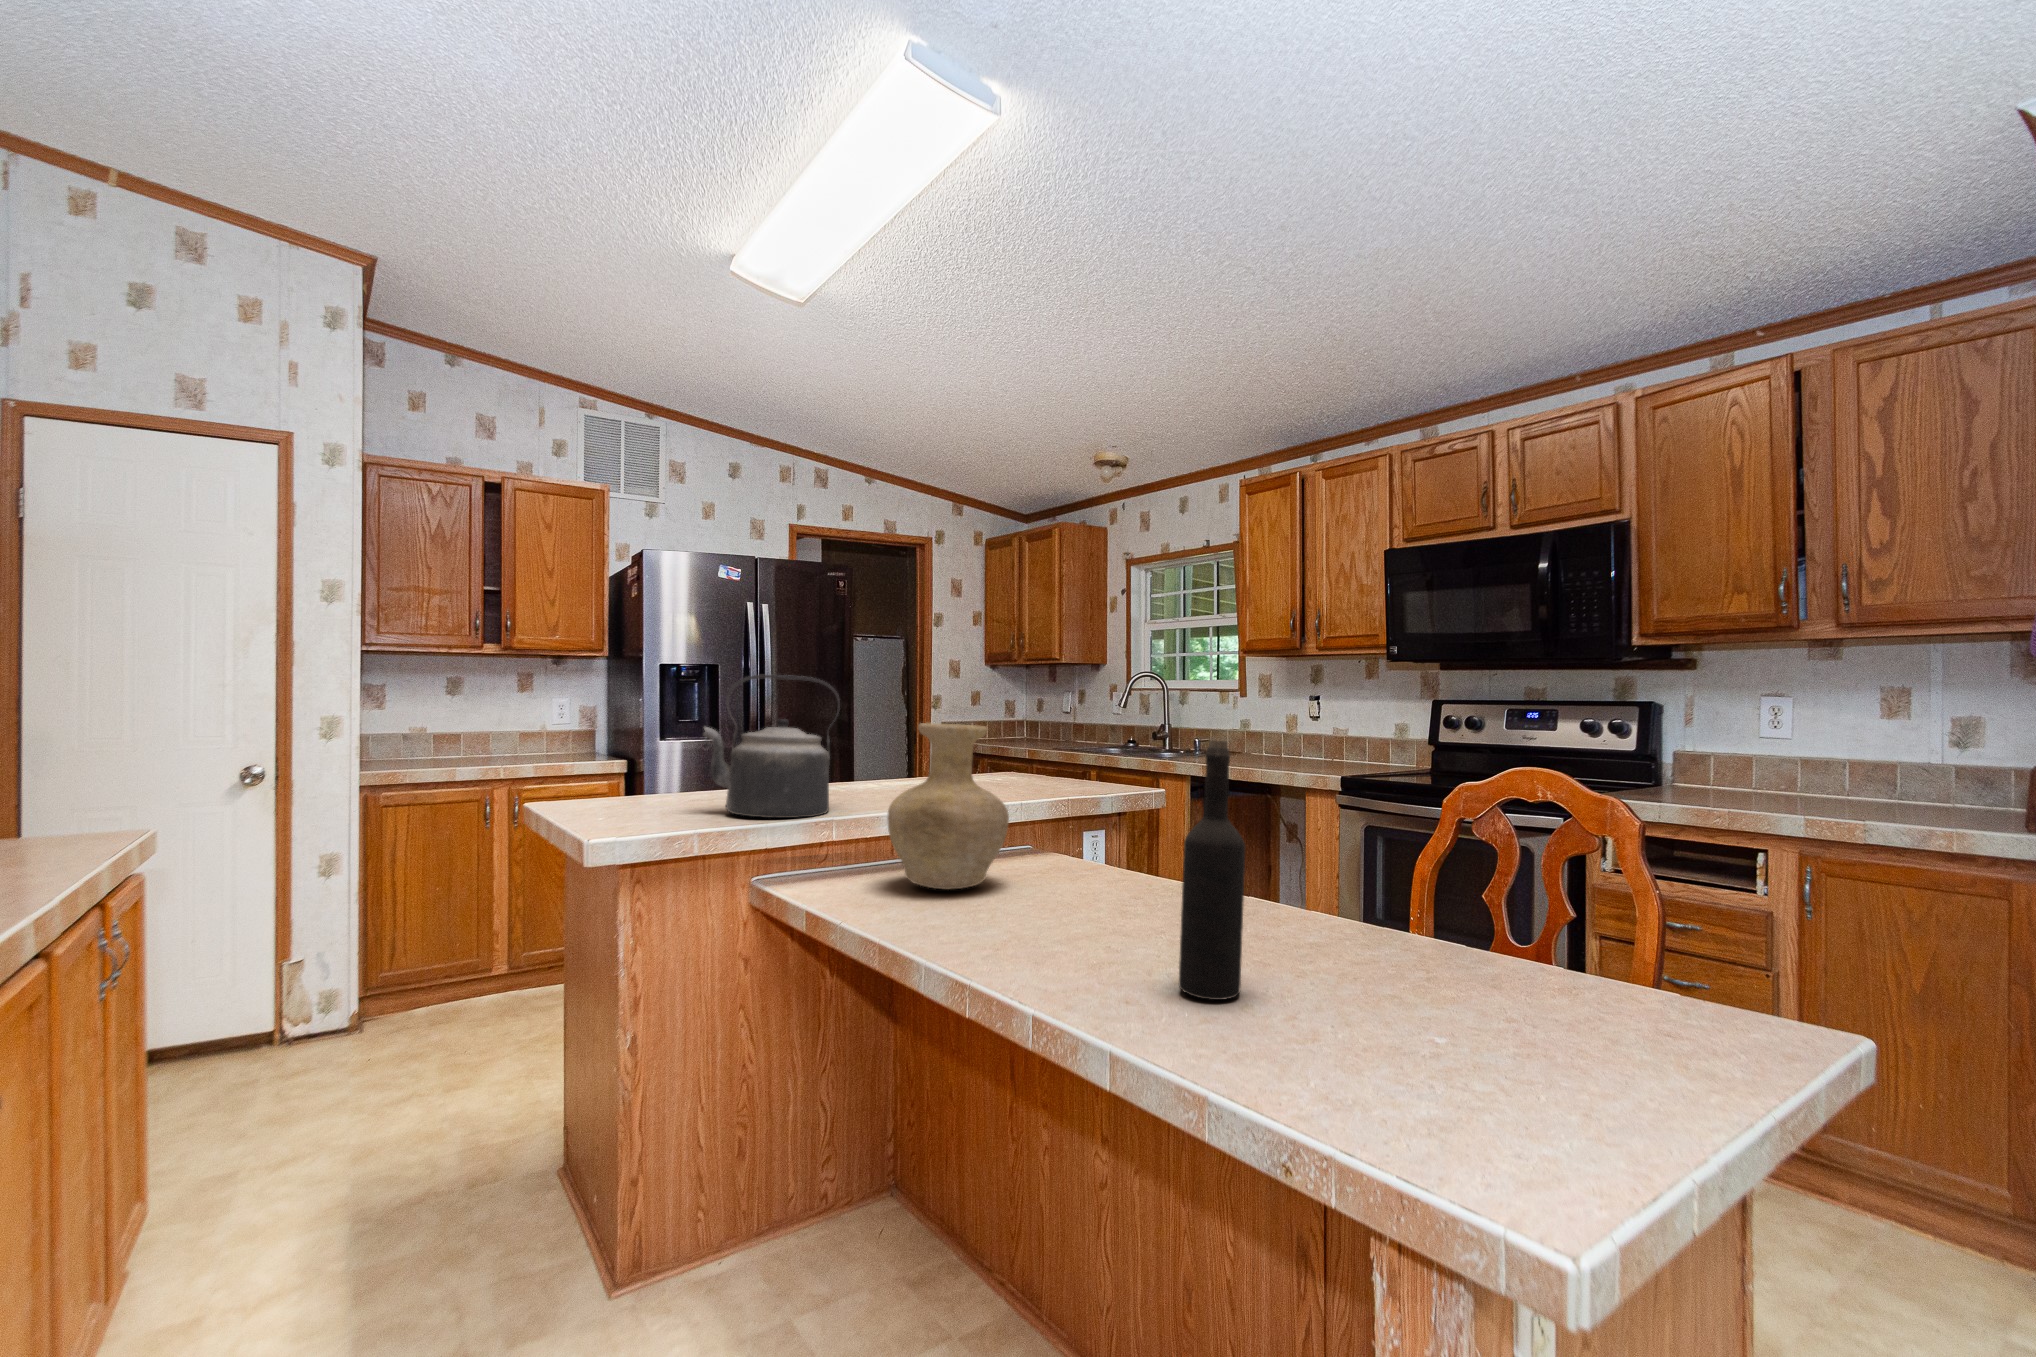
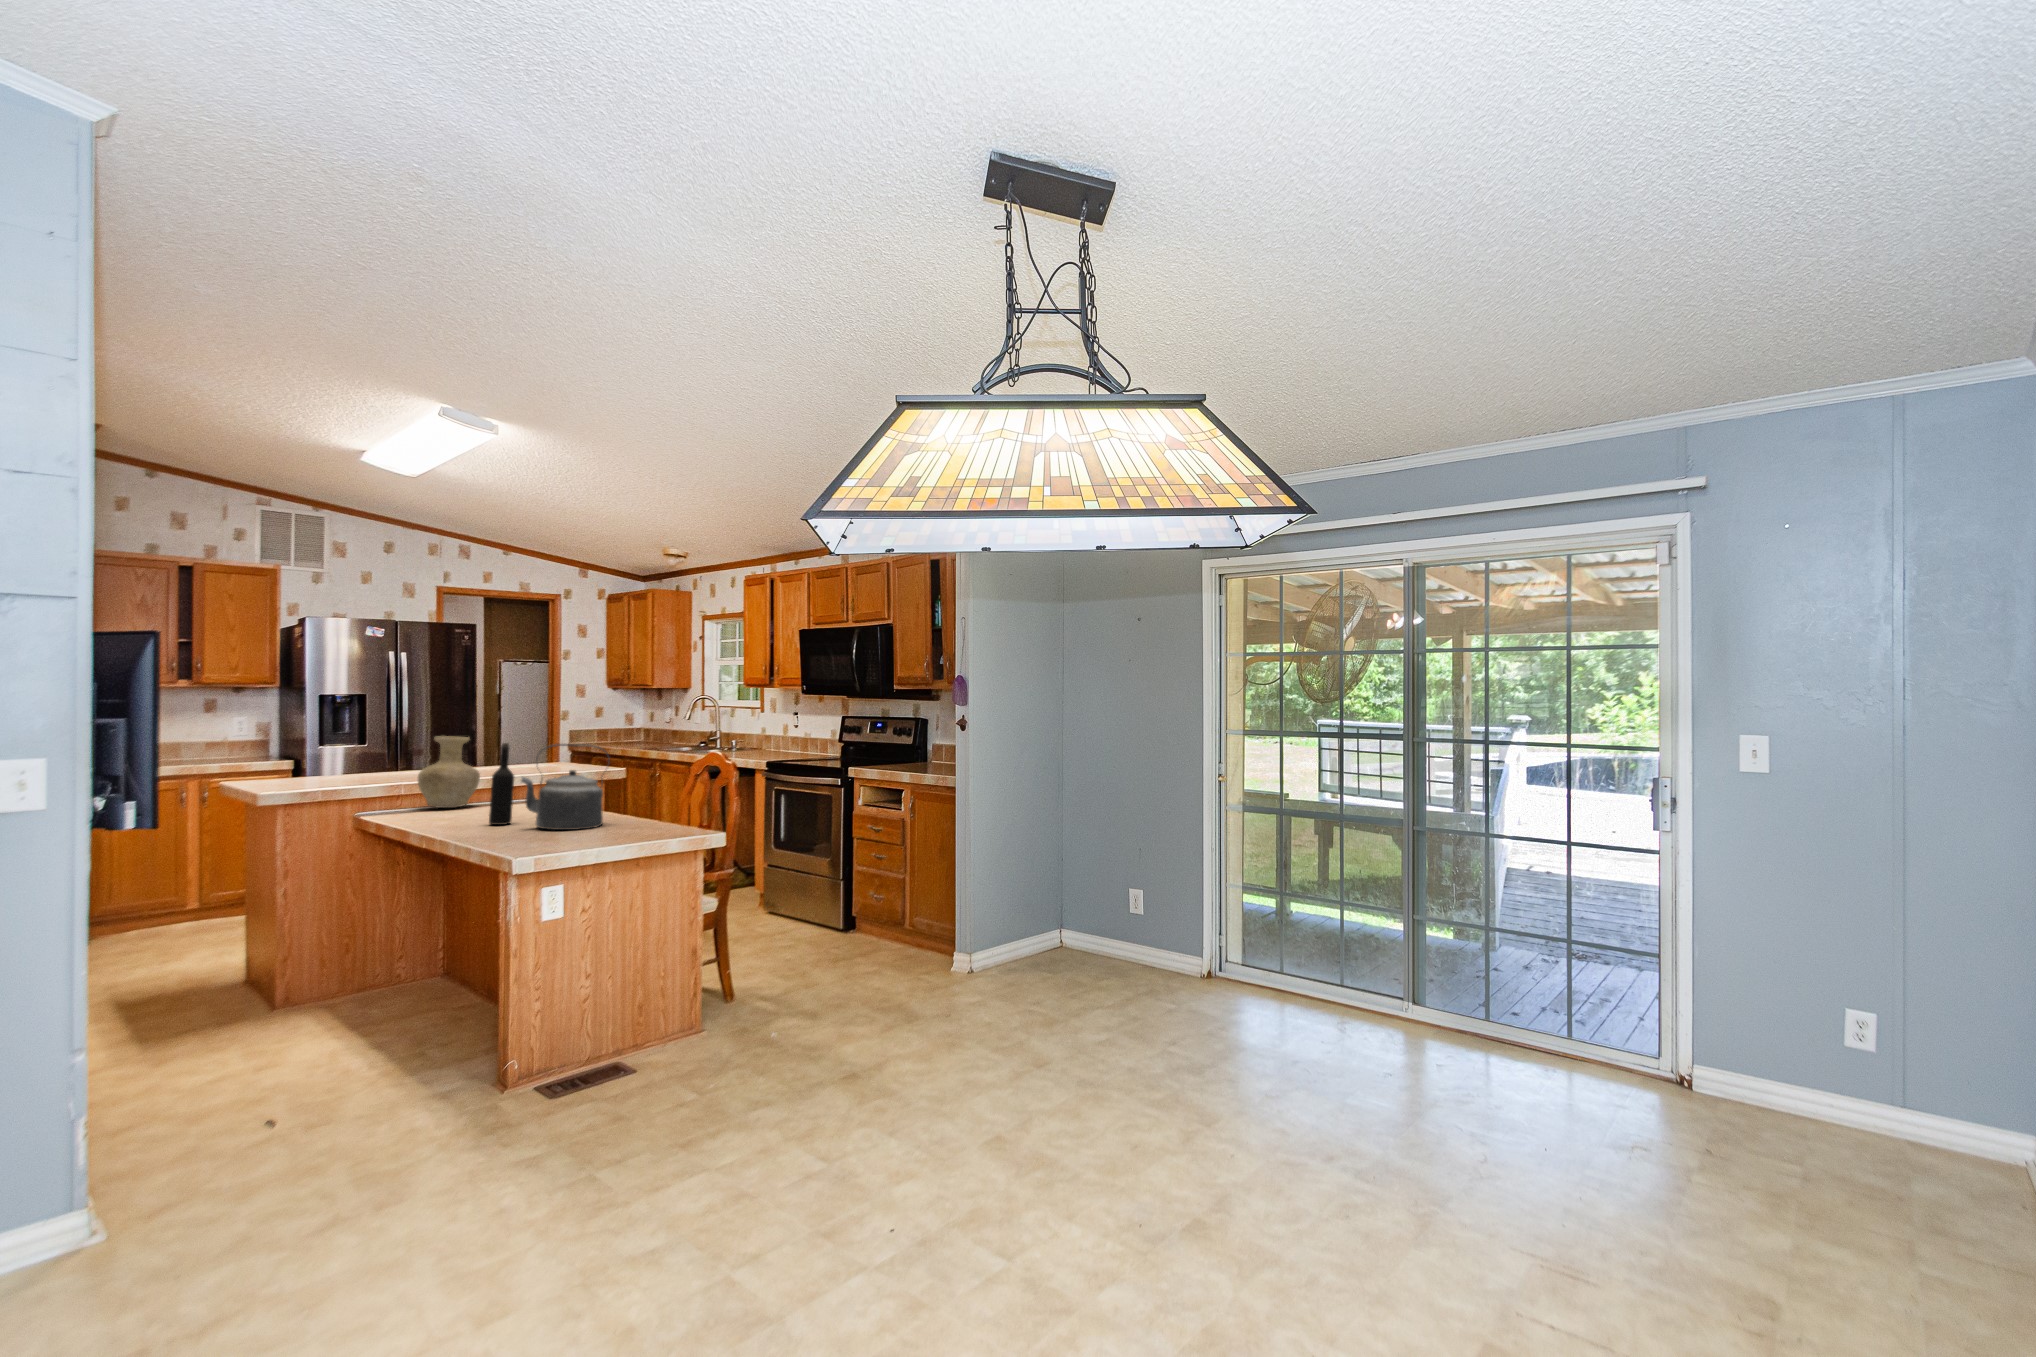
kettle: present [703,675,840,818] -> present [521,744,608,830]

